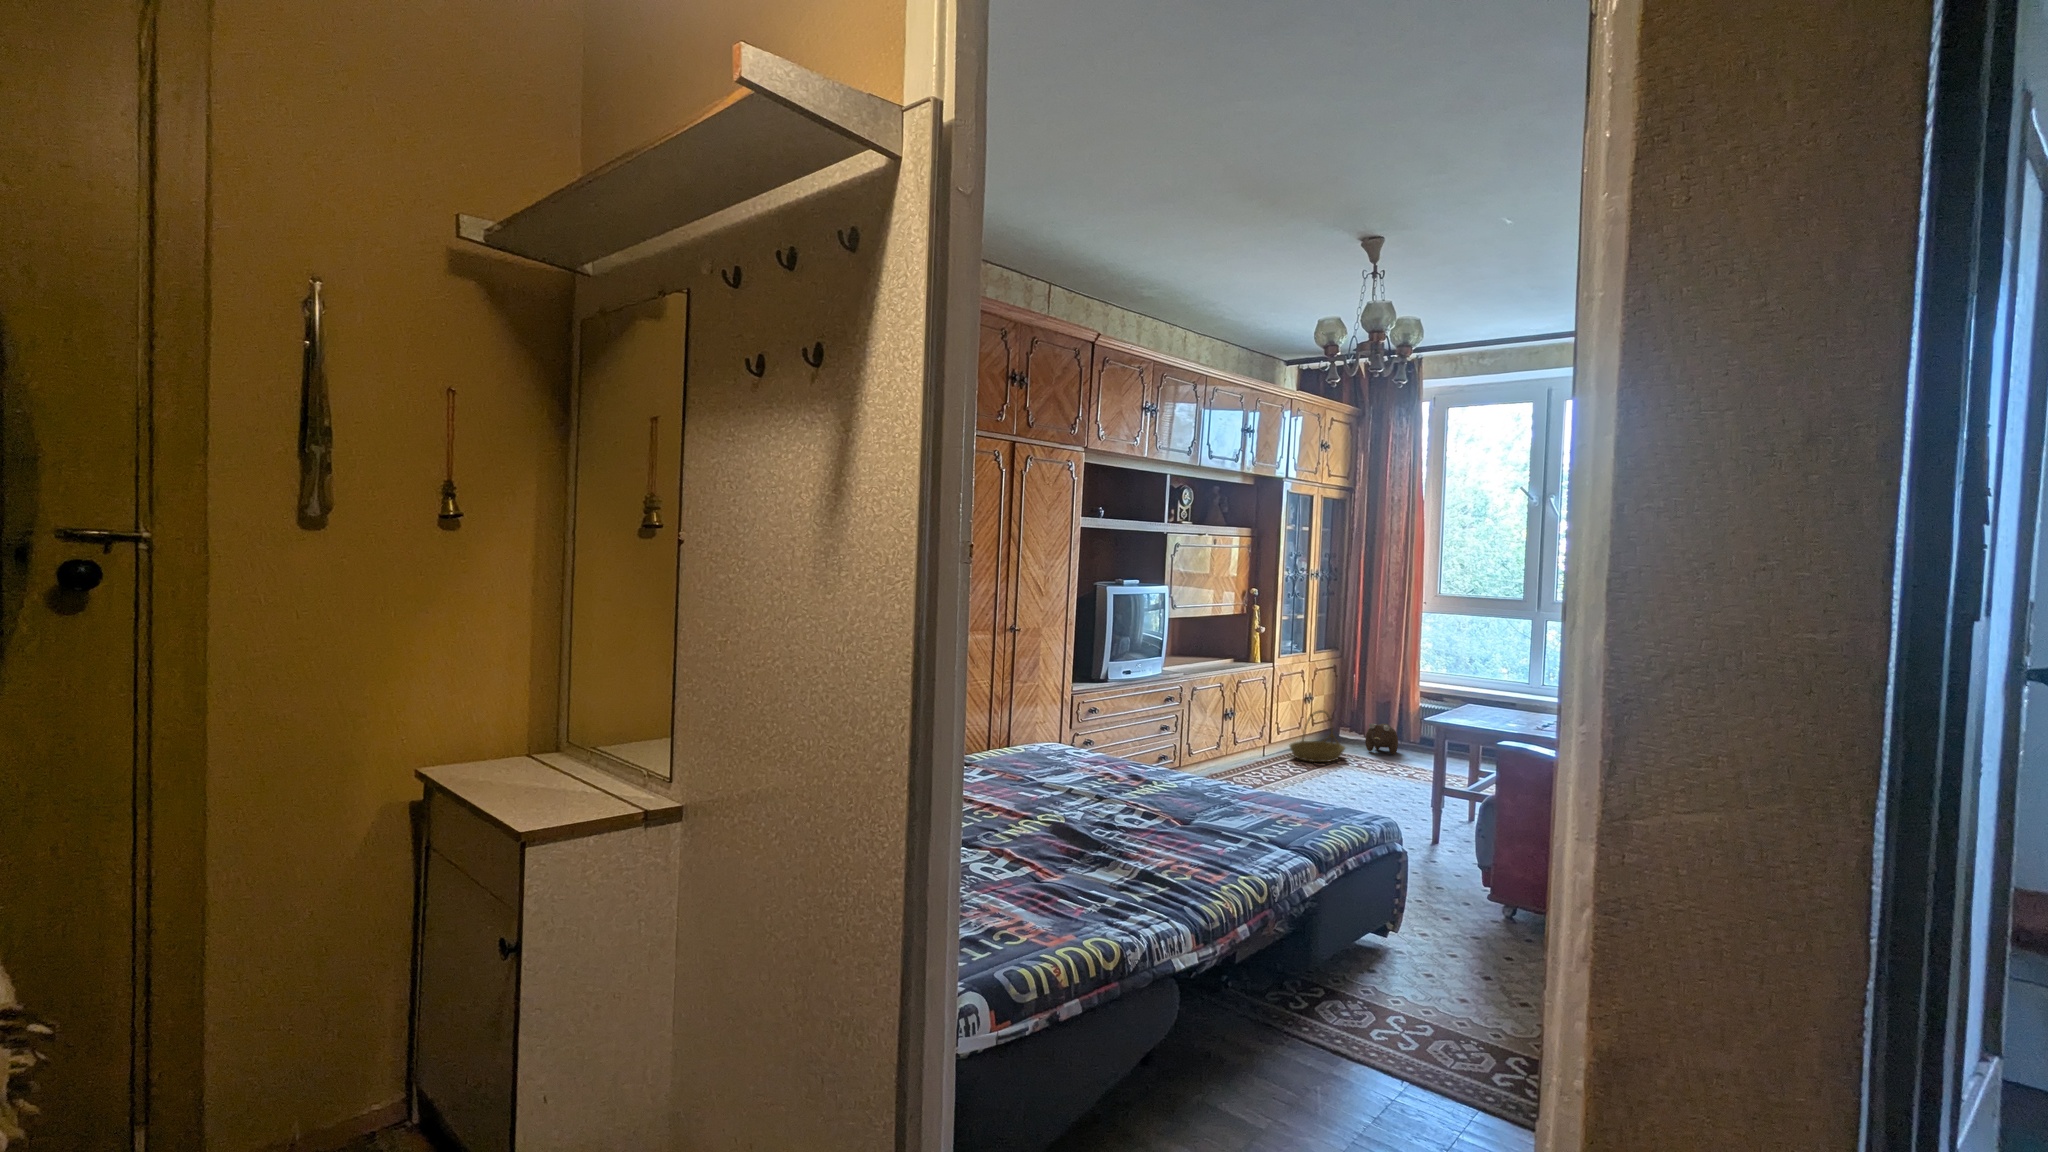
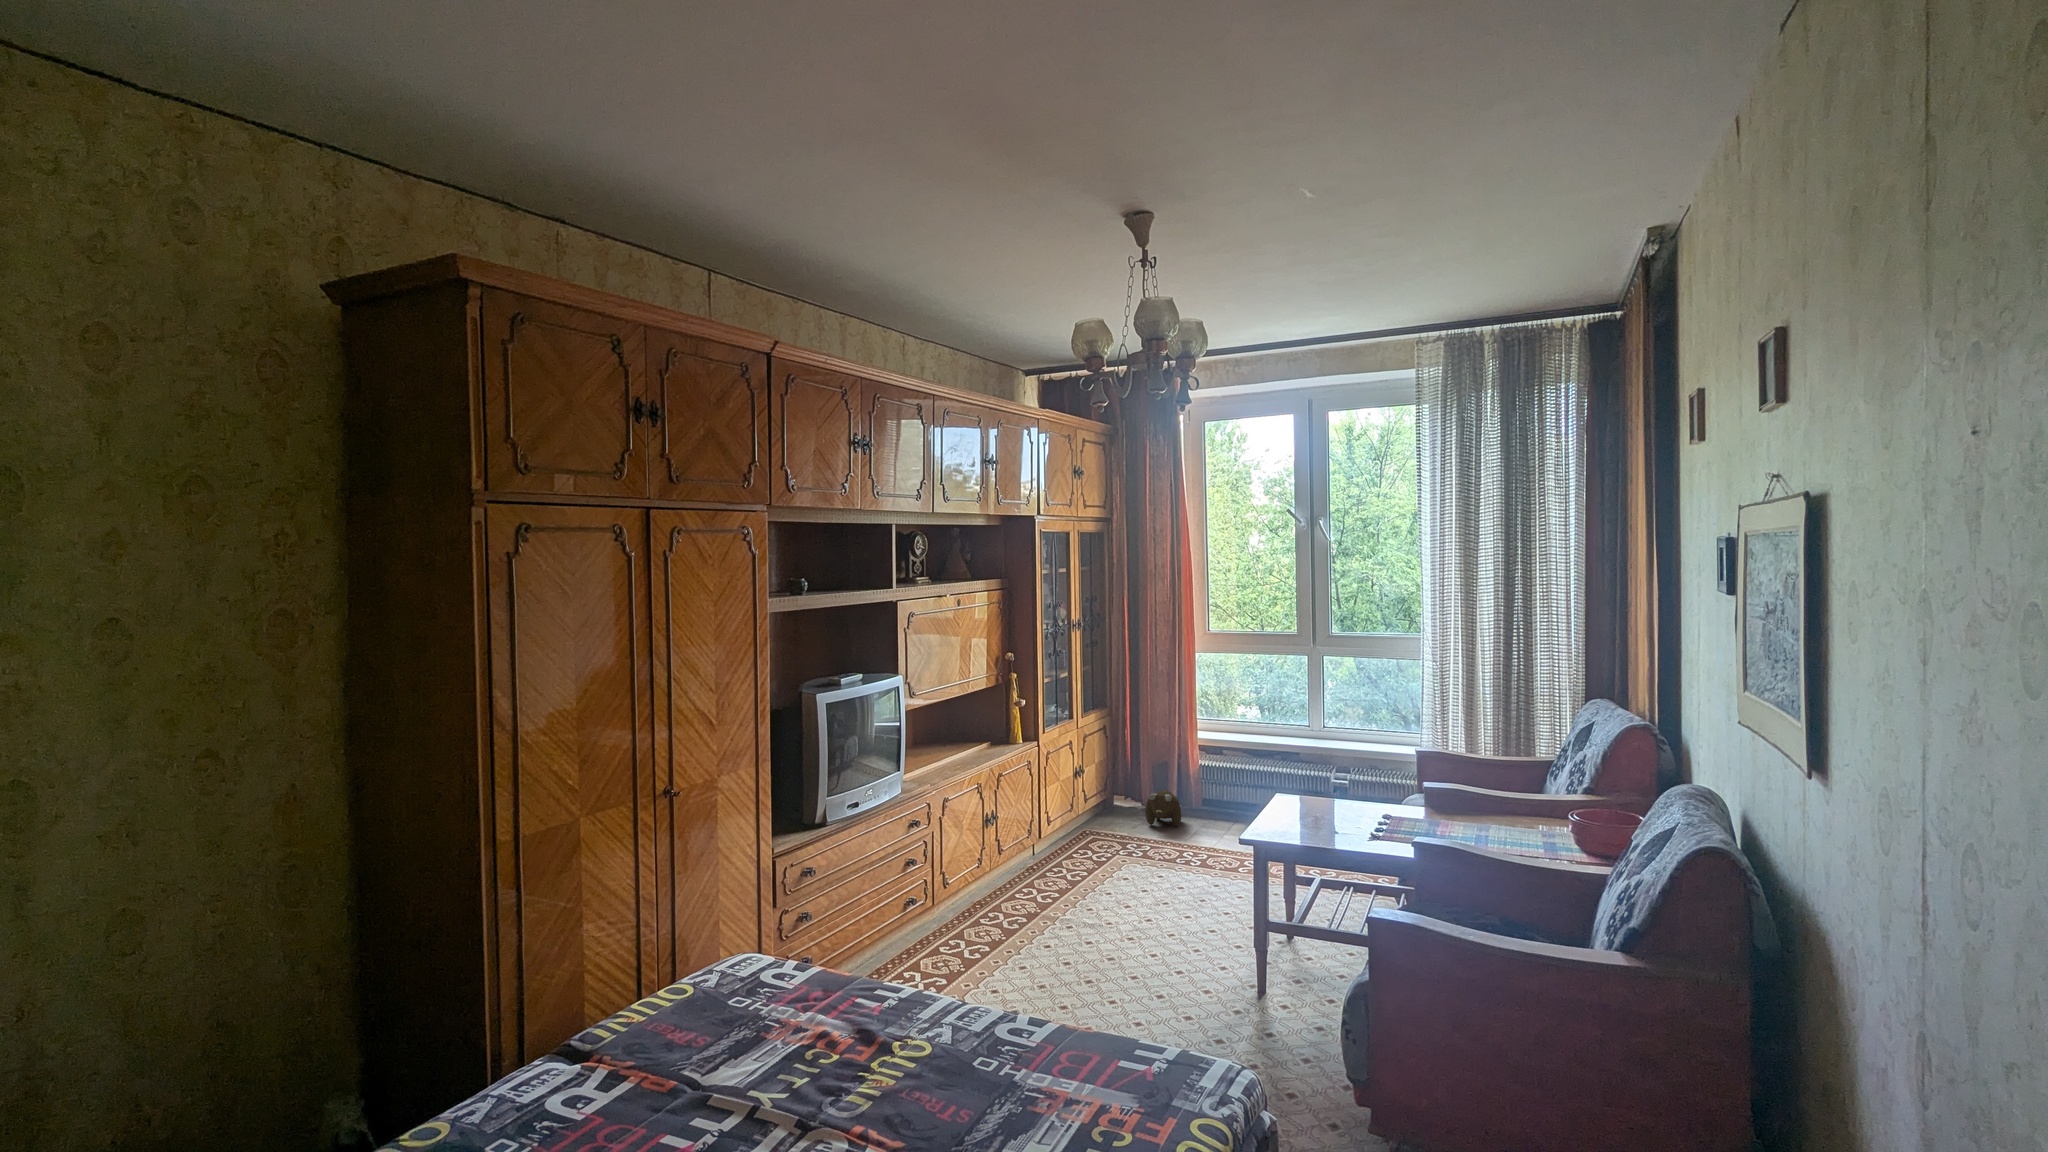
basket: present [1290,710,1345,762] -> none [1063,788,1127,856]

